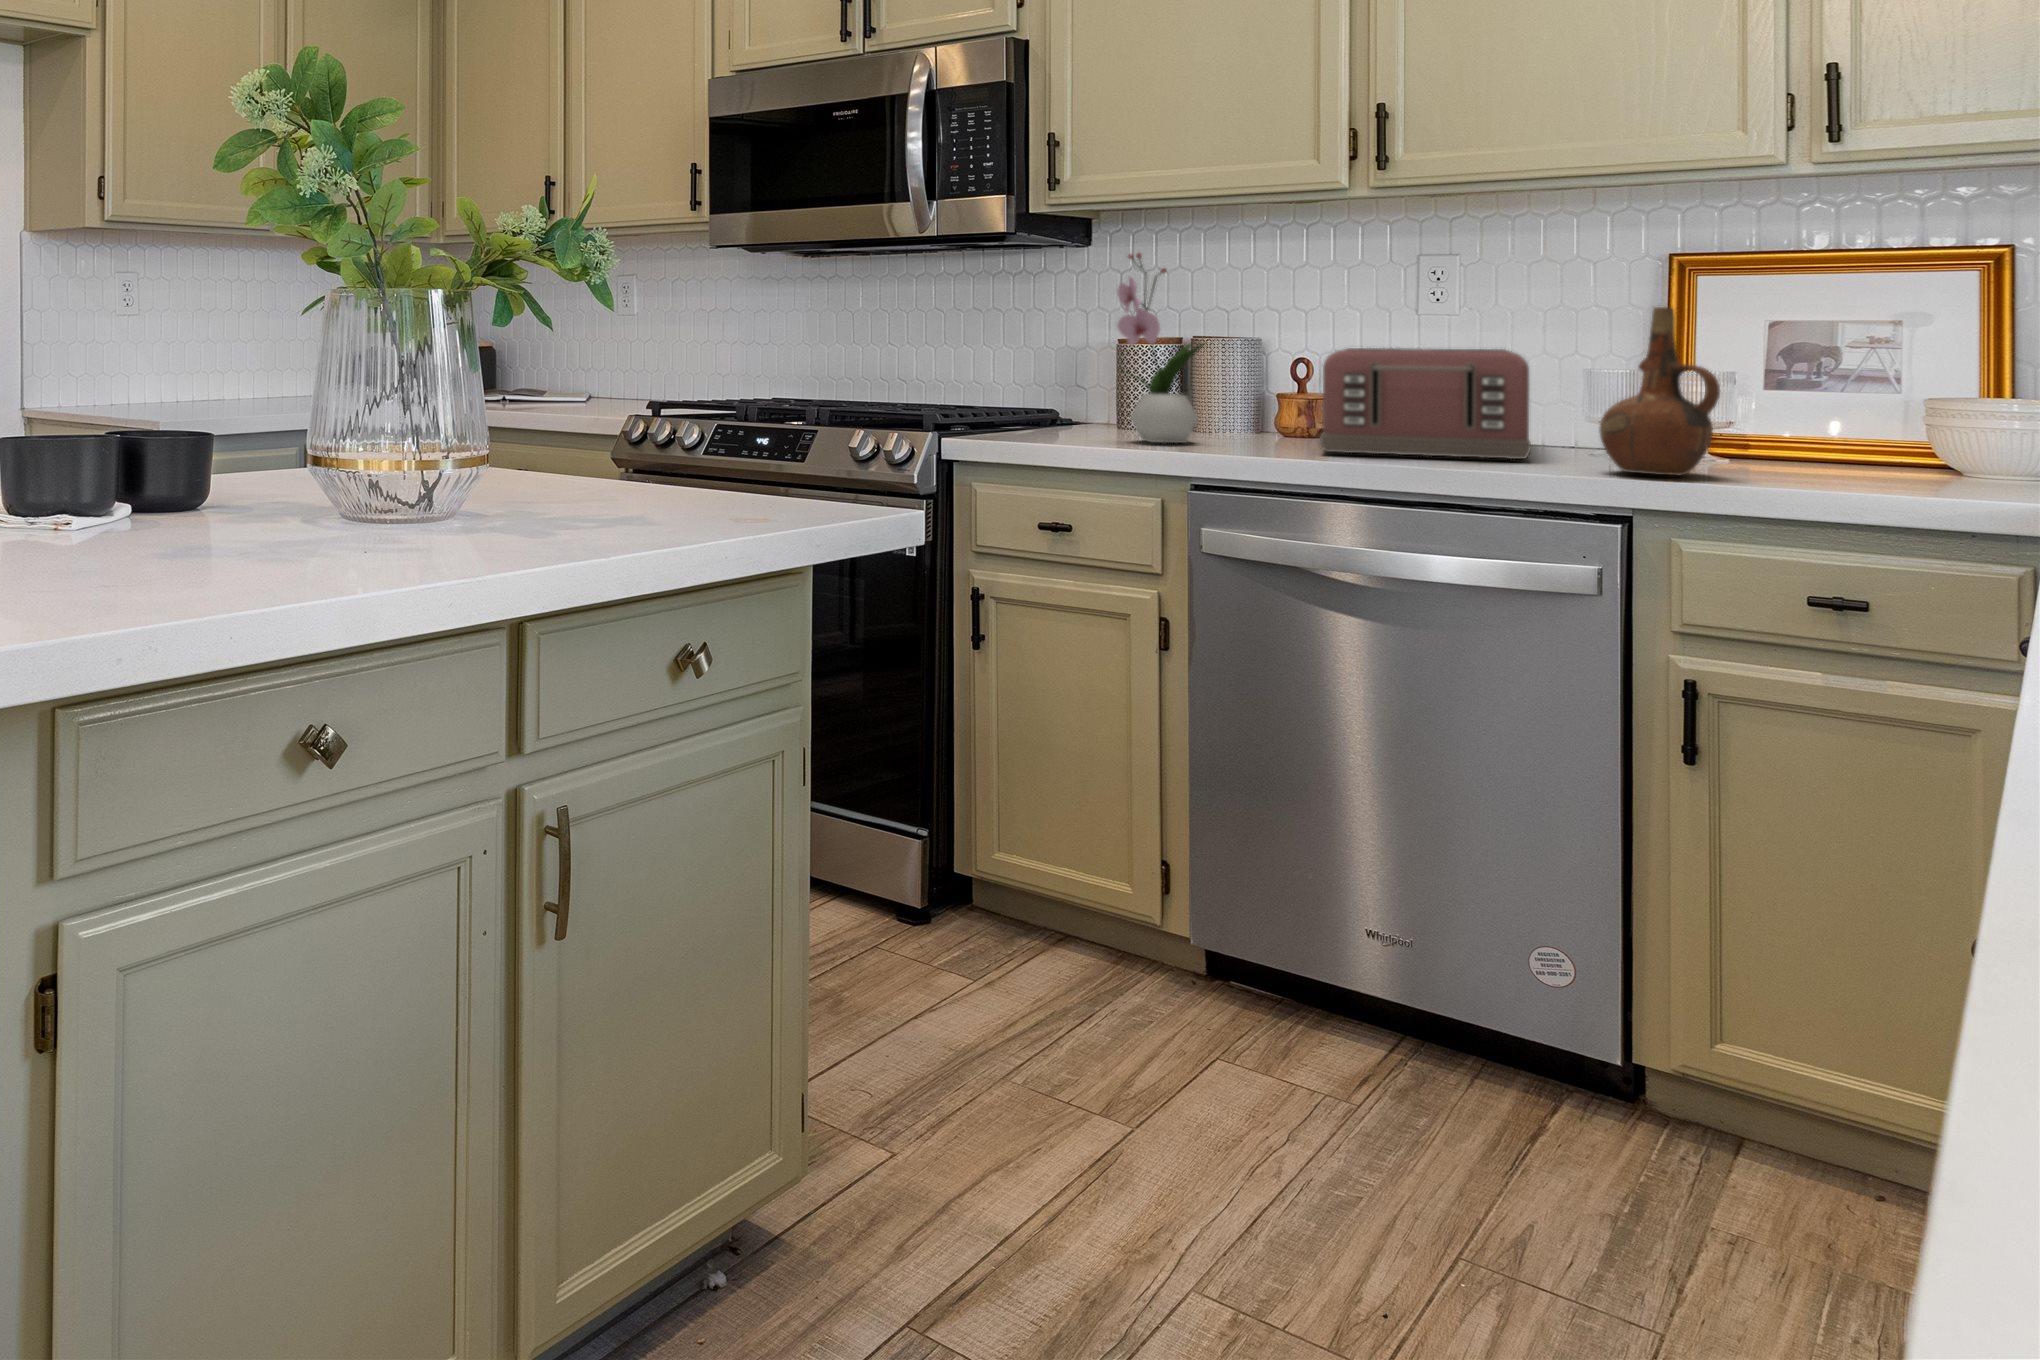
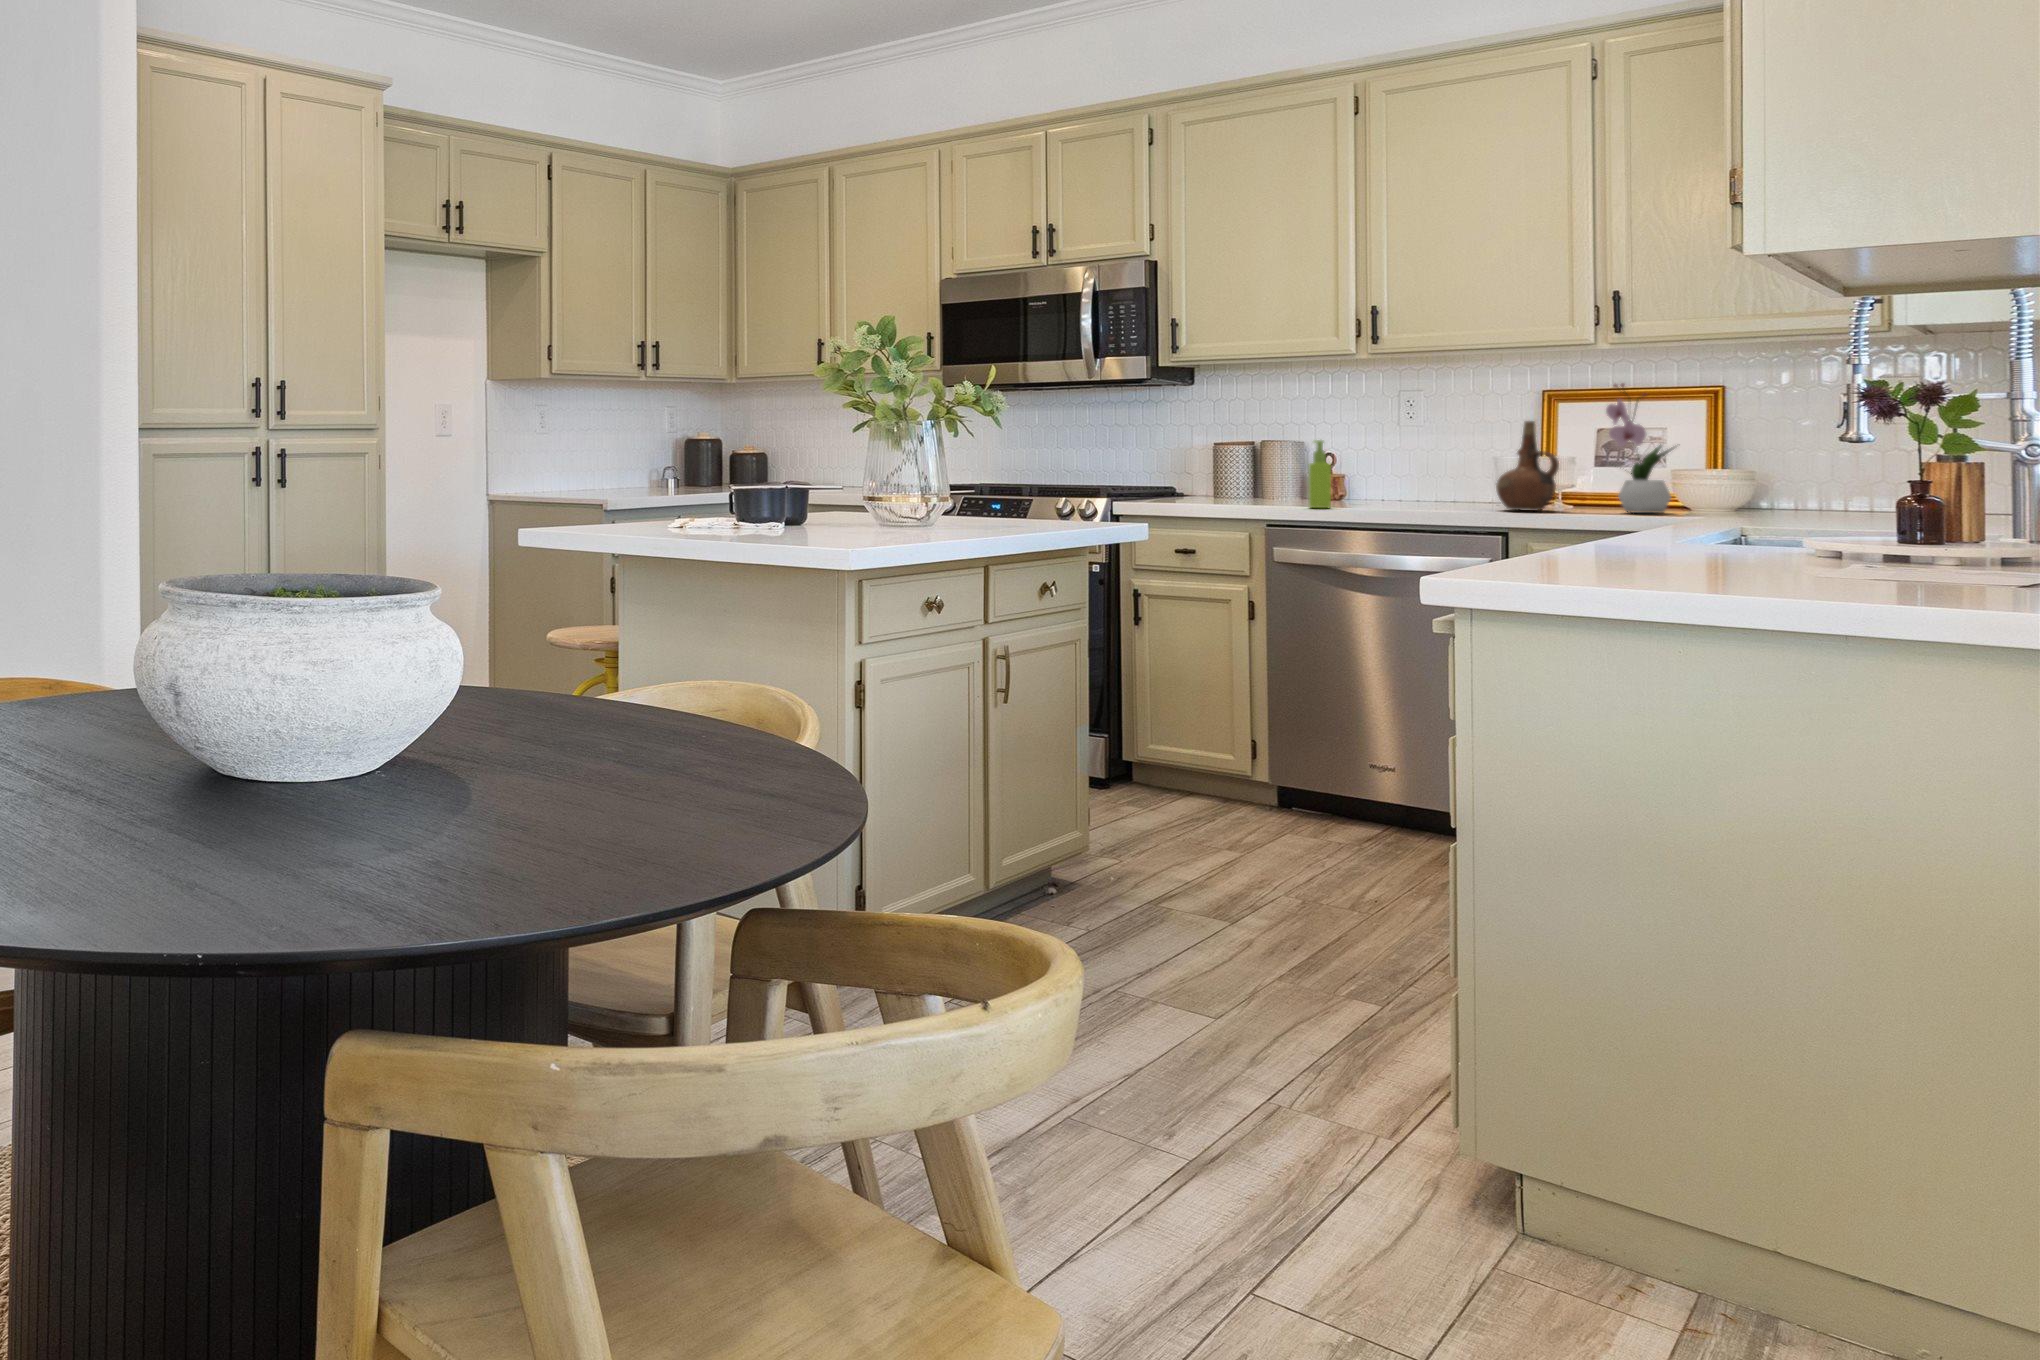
flower arrangement: present [1117,253,1203,443] -> present [1606,384,1673,513]
soap dispenser: none [1261,339,1301,461] -> present [1308,440,1331,508]
toaster: present [1321,348,1531,459] -> none [1342,446,1460,505]

